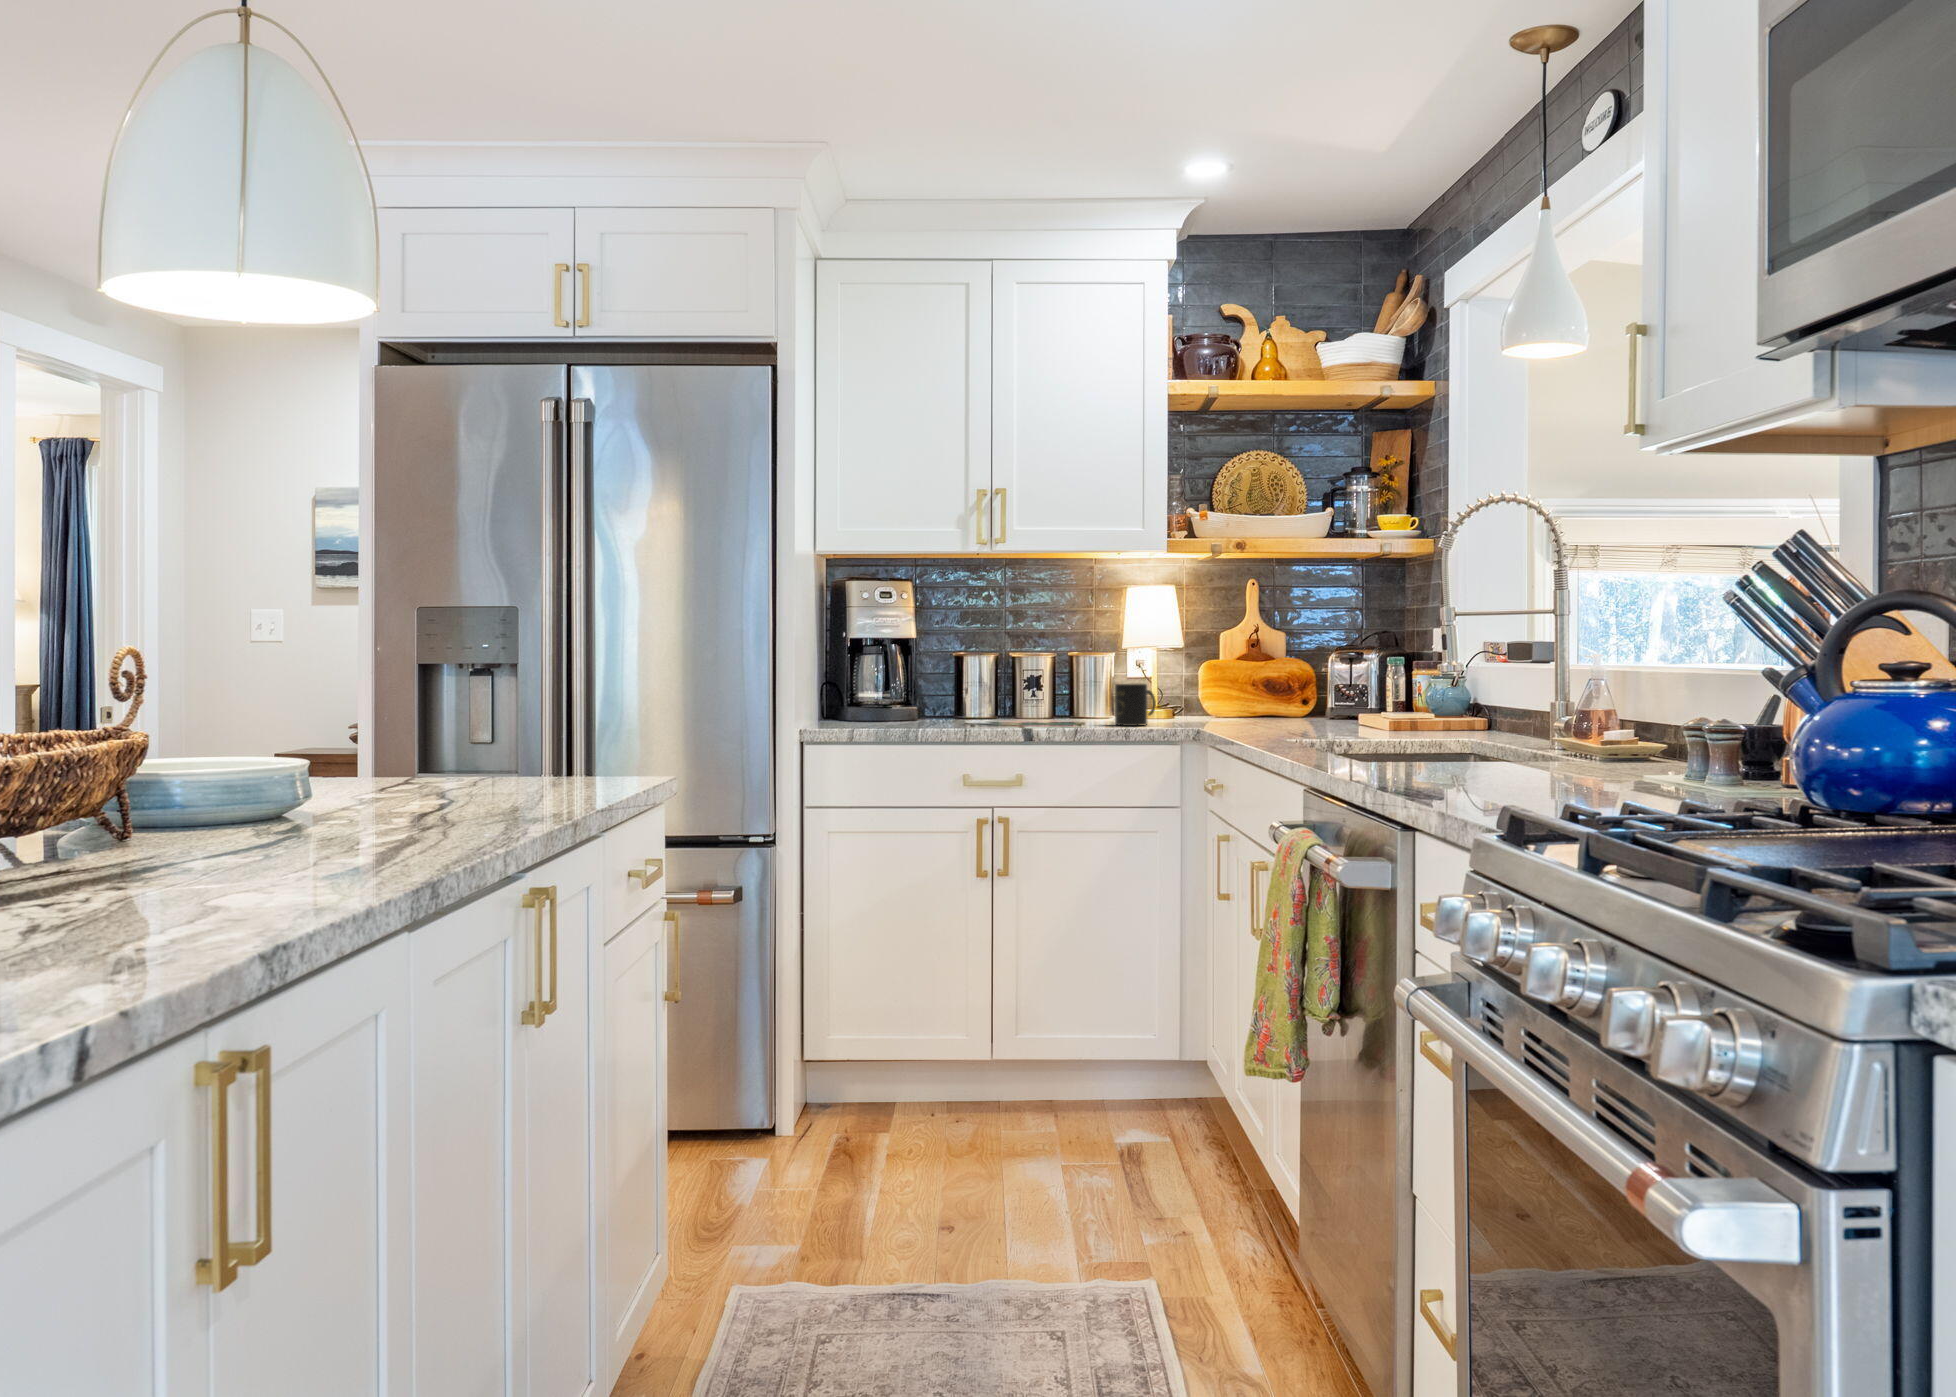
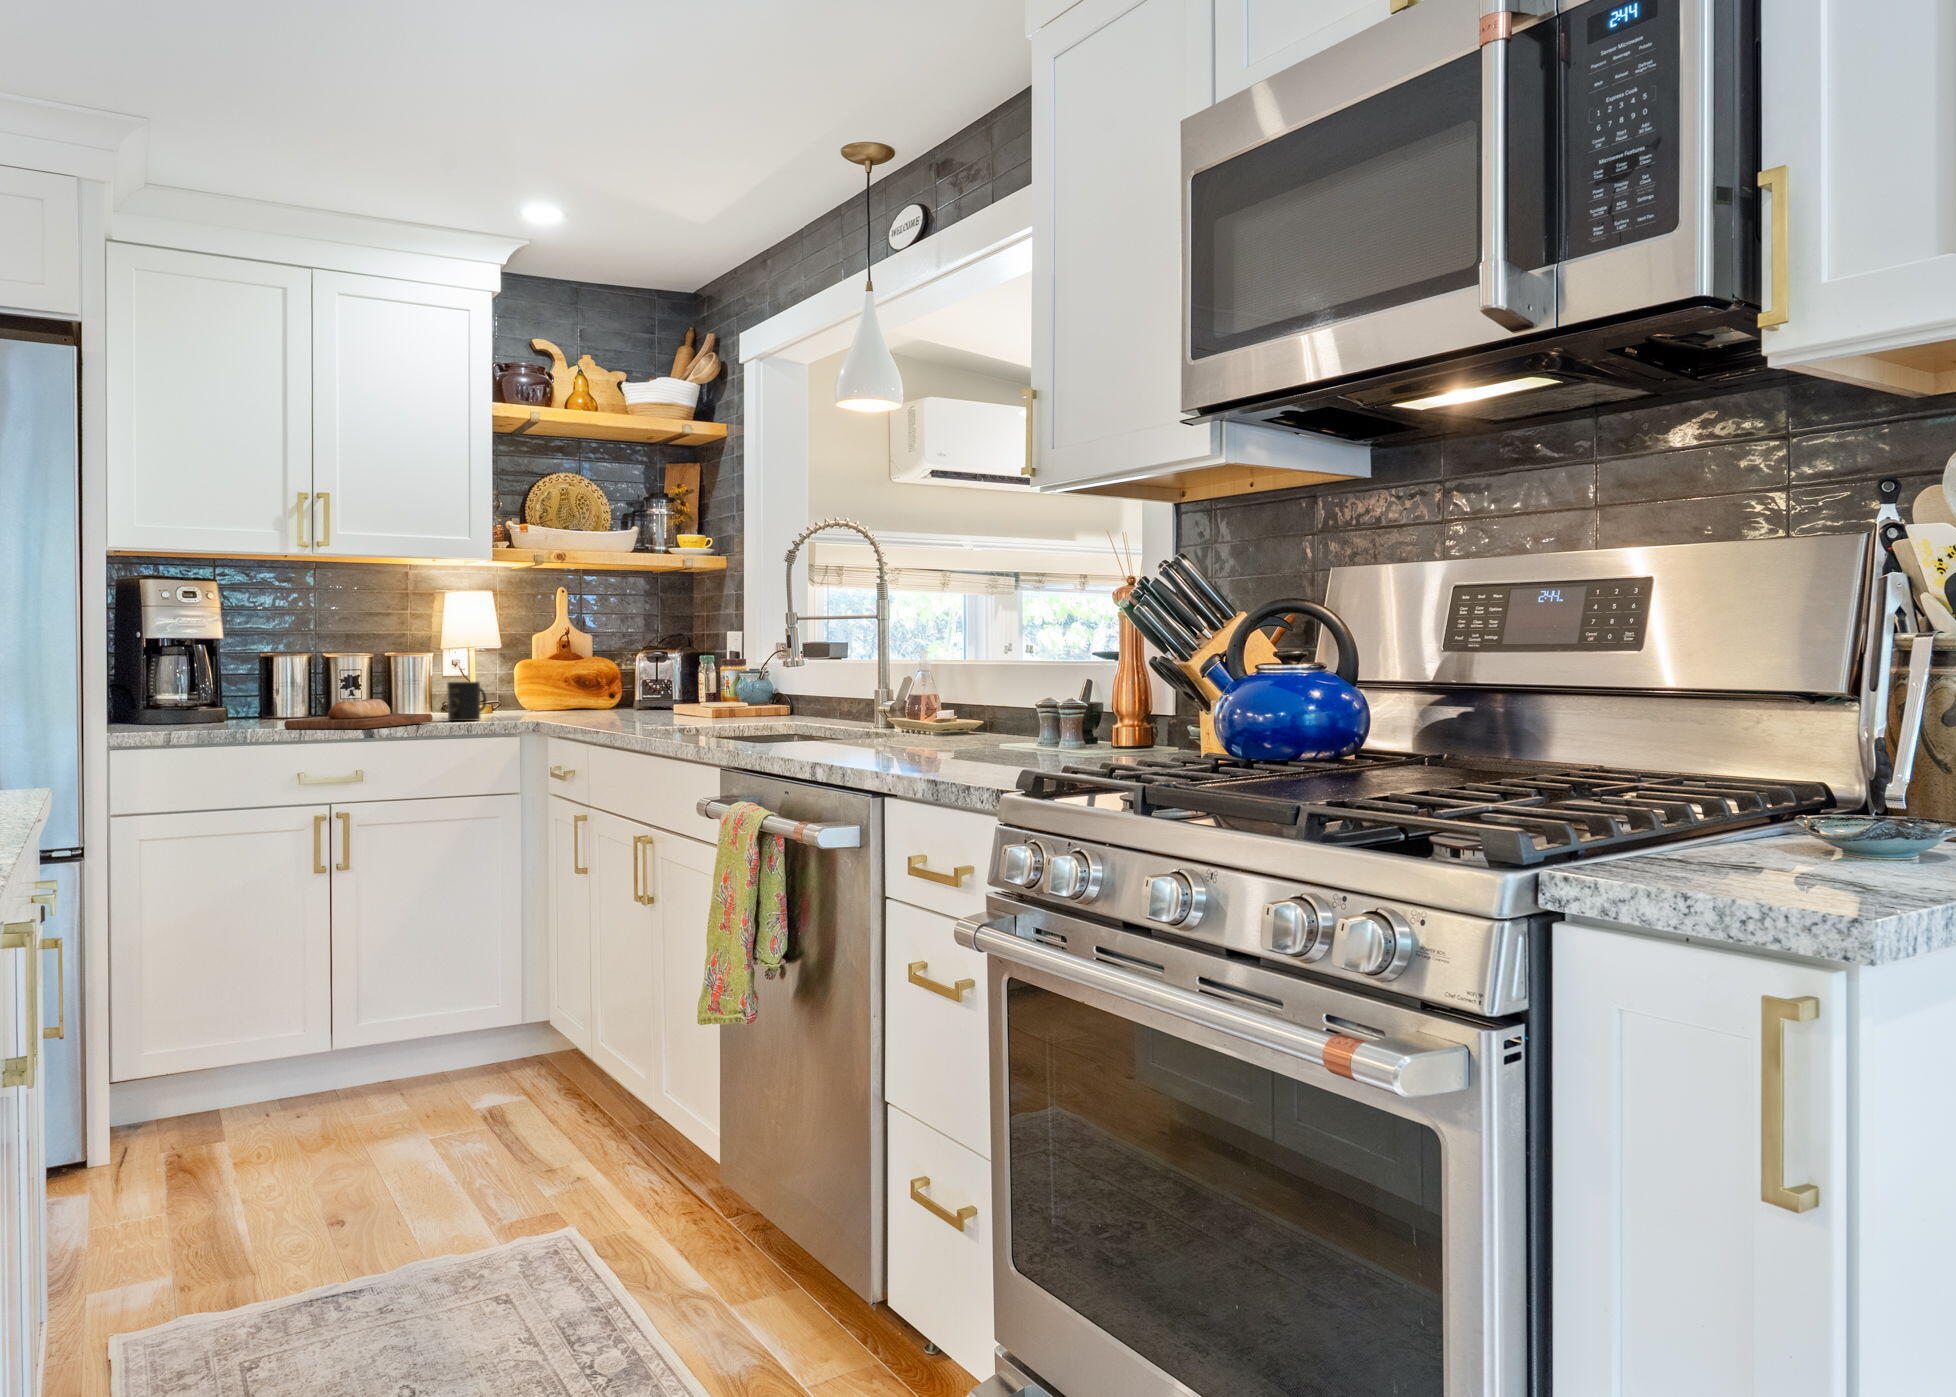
bread loaf: none [947,701,1094,732] -> present [284,699,432,729]

